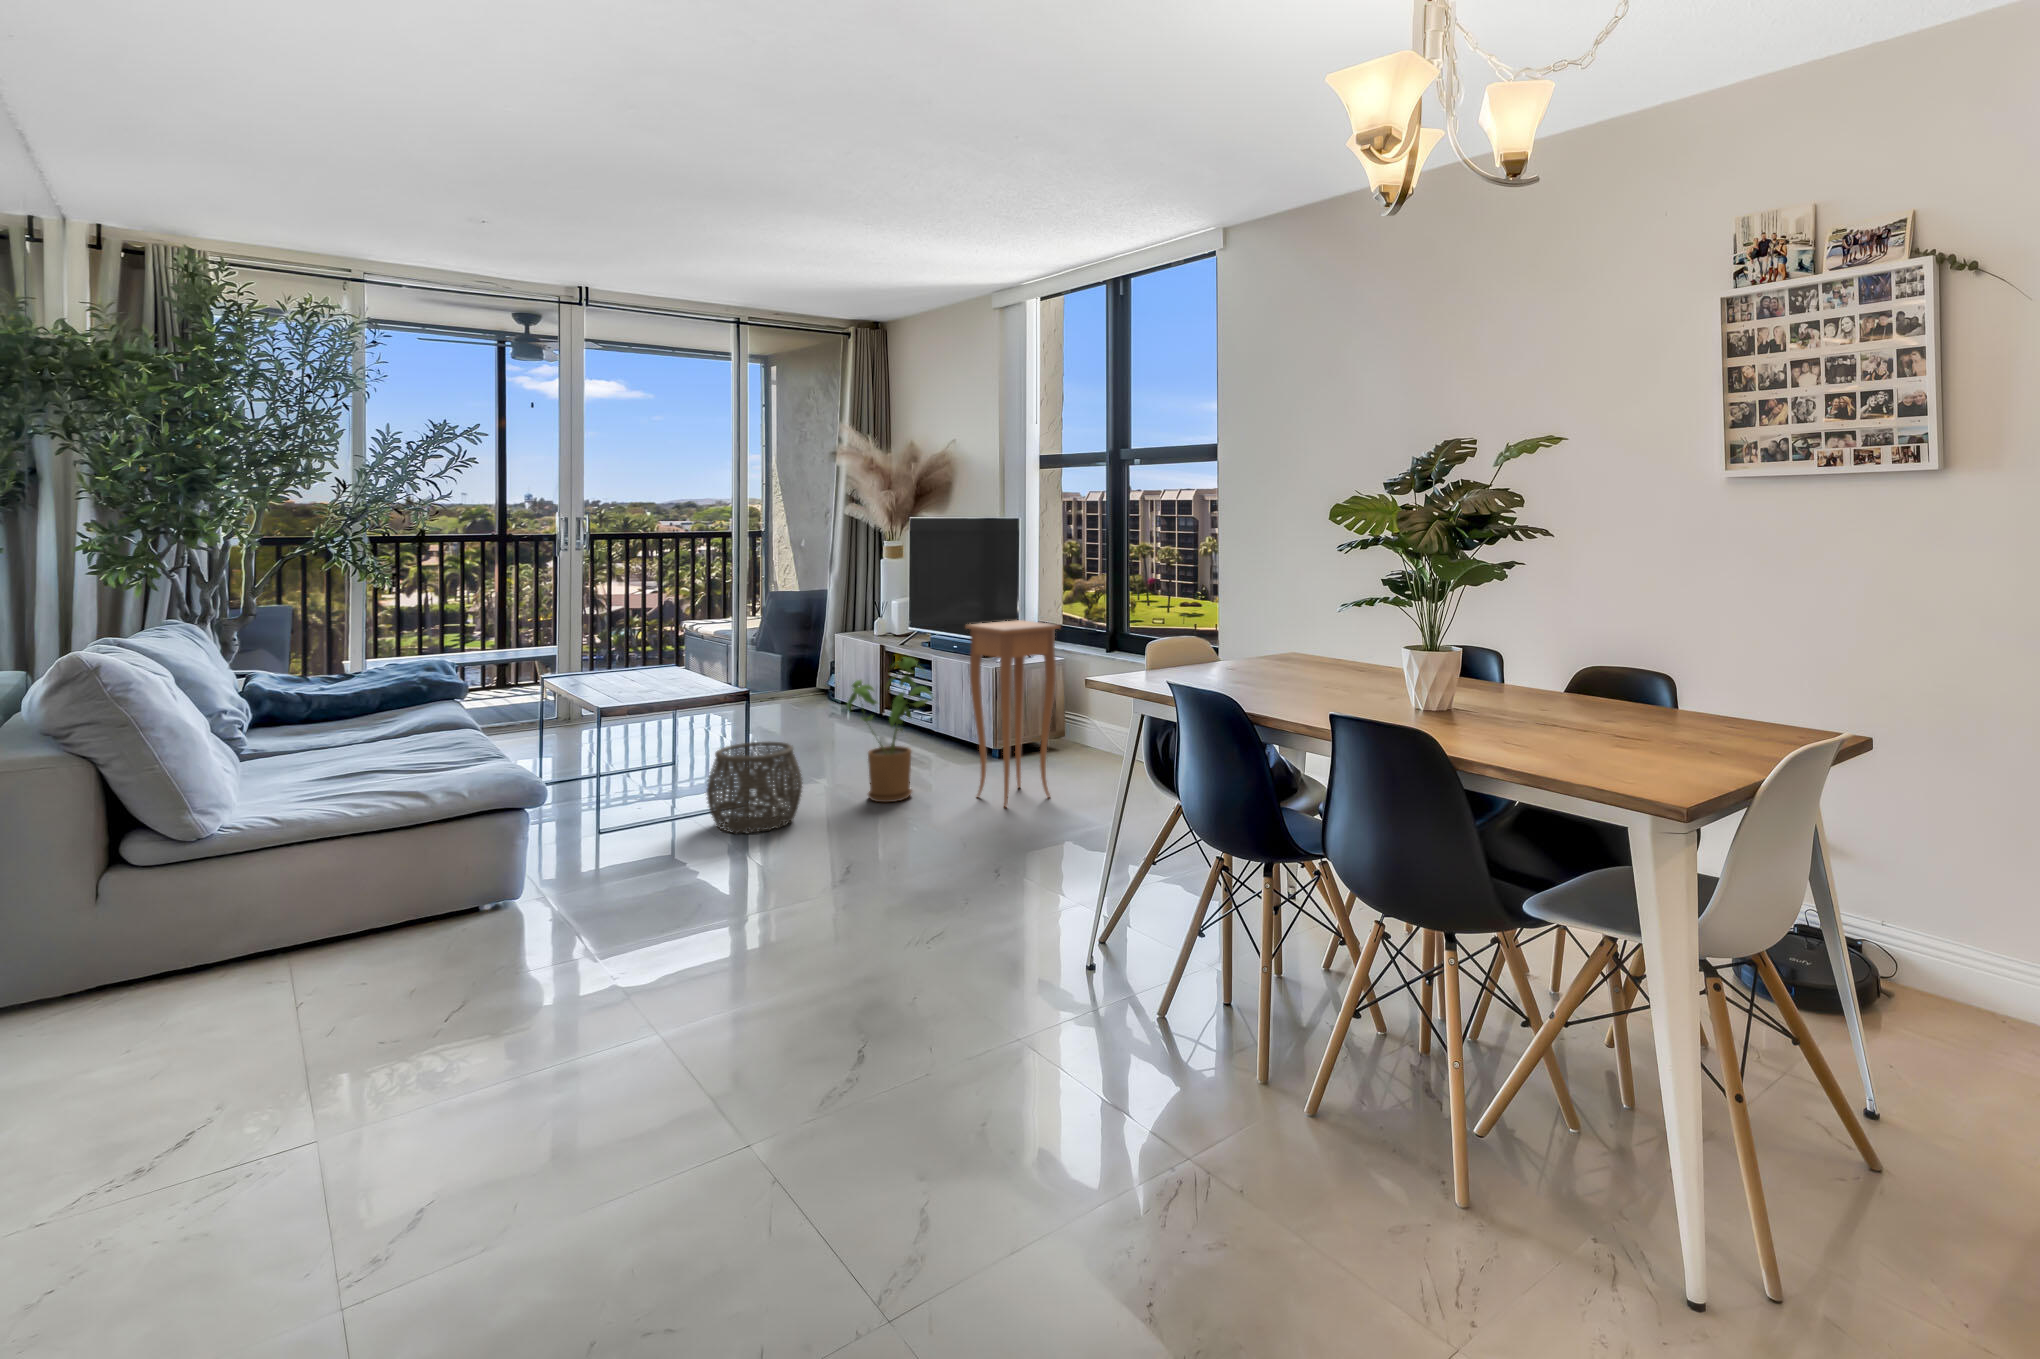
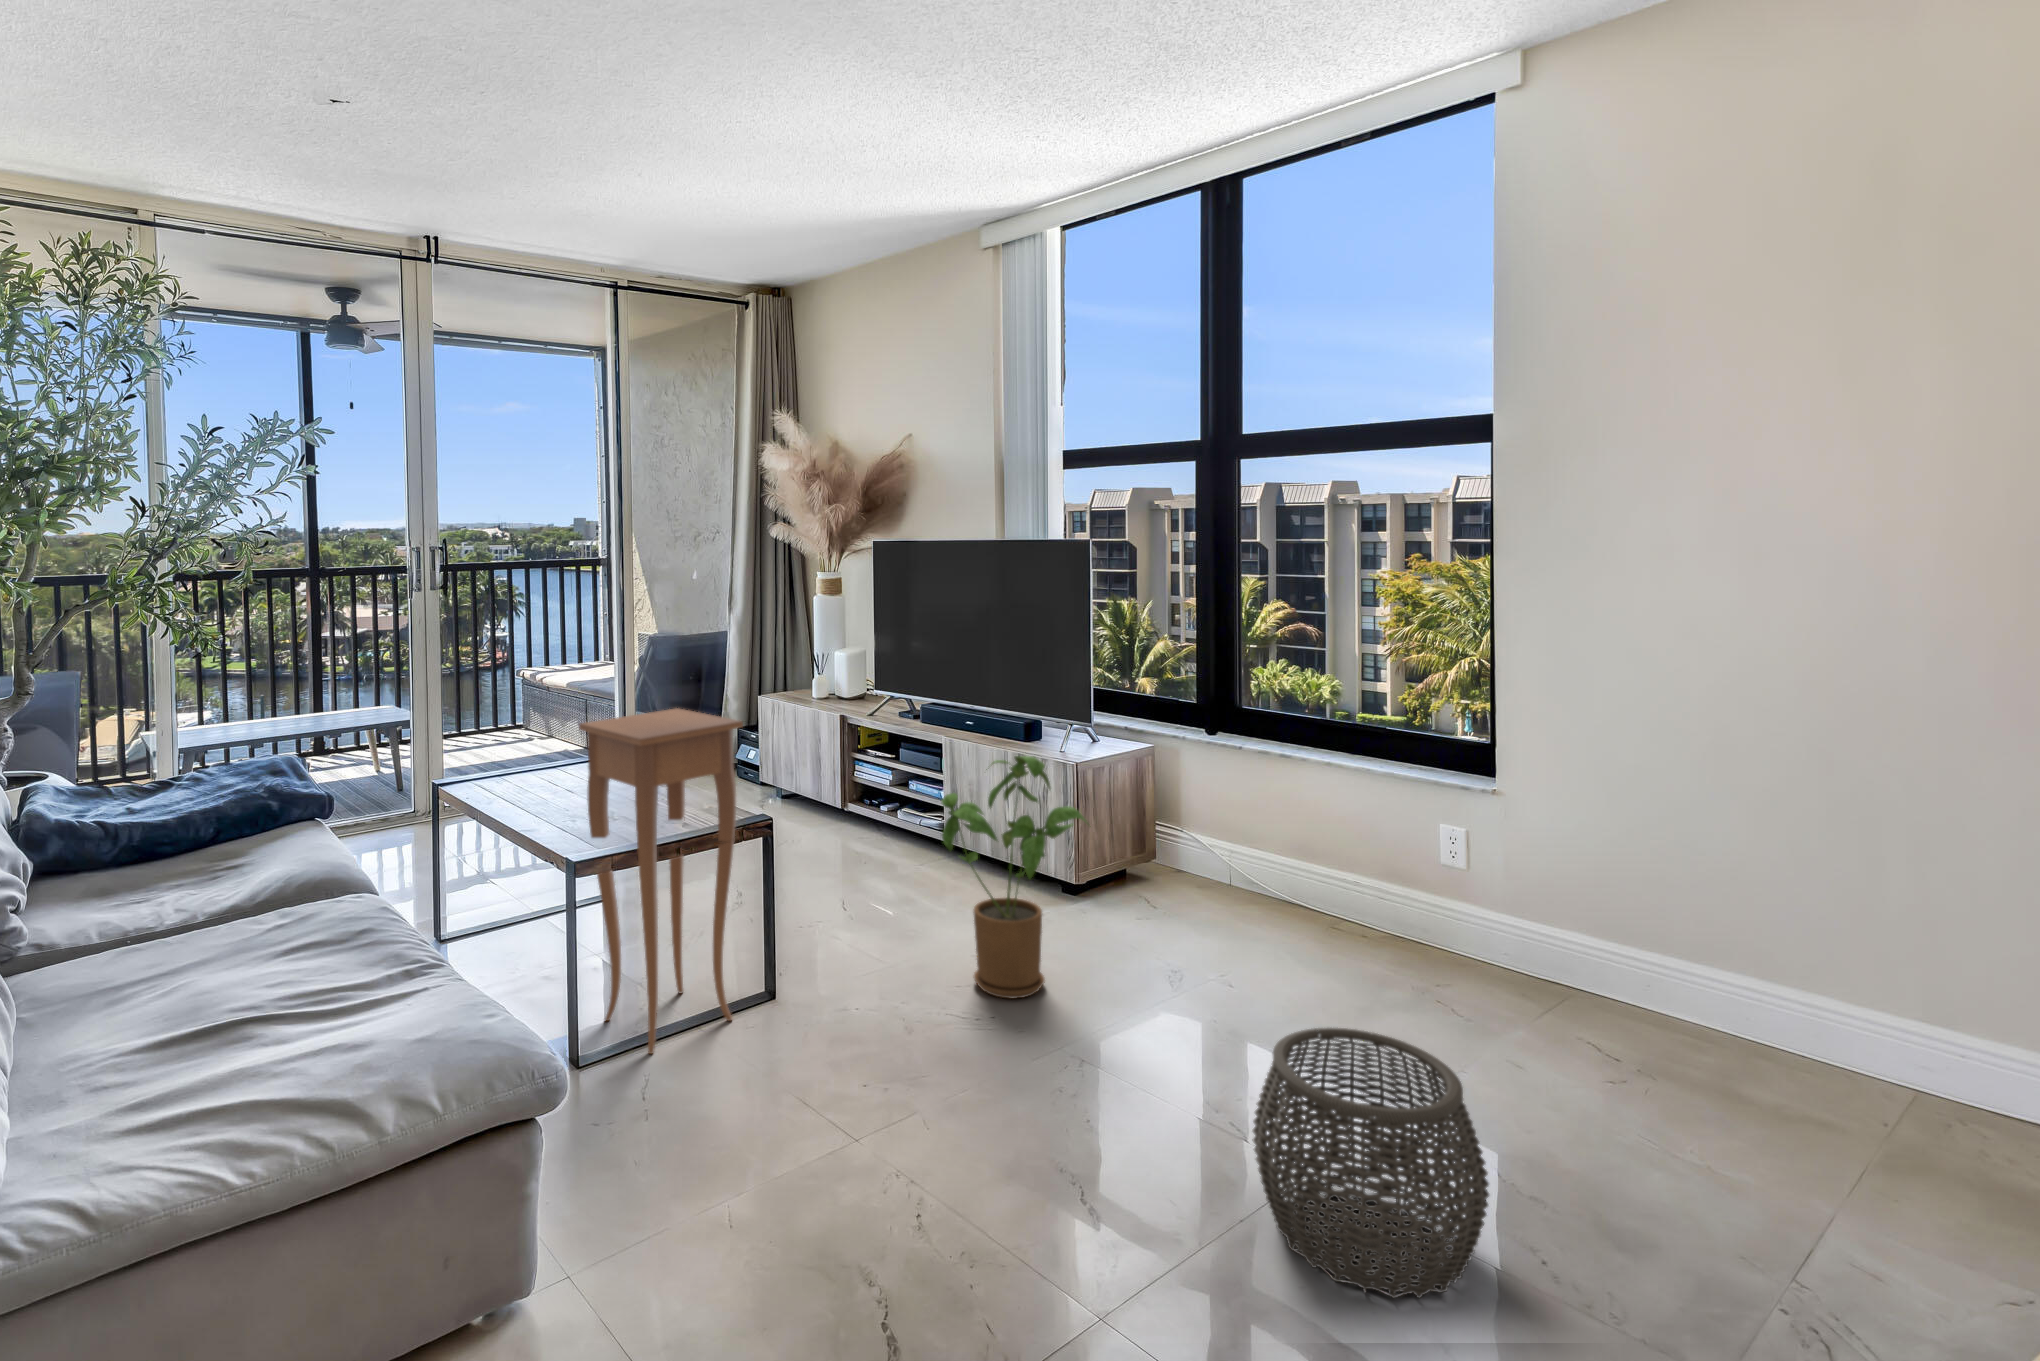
side table: present [965,620,1061,807] -> present [579,708,743,1054]
woven basket: present [706,741,802,833] -> present [1252,1028,1489,1298]

